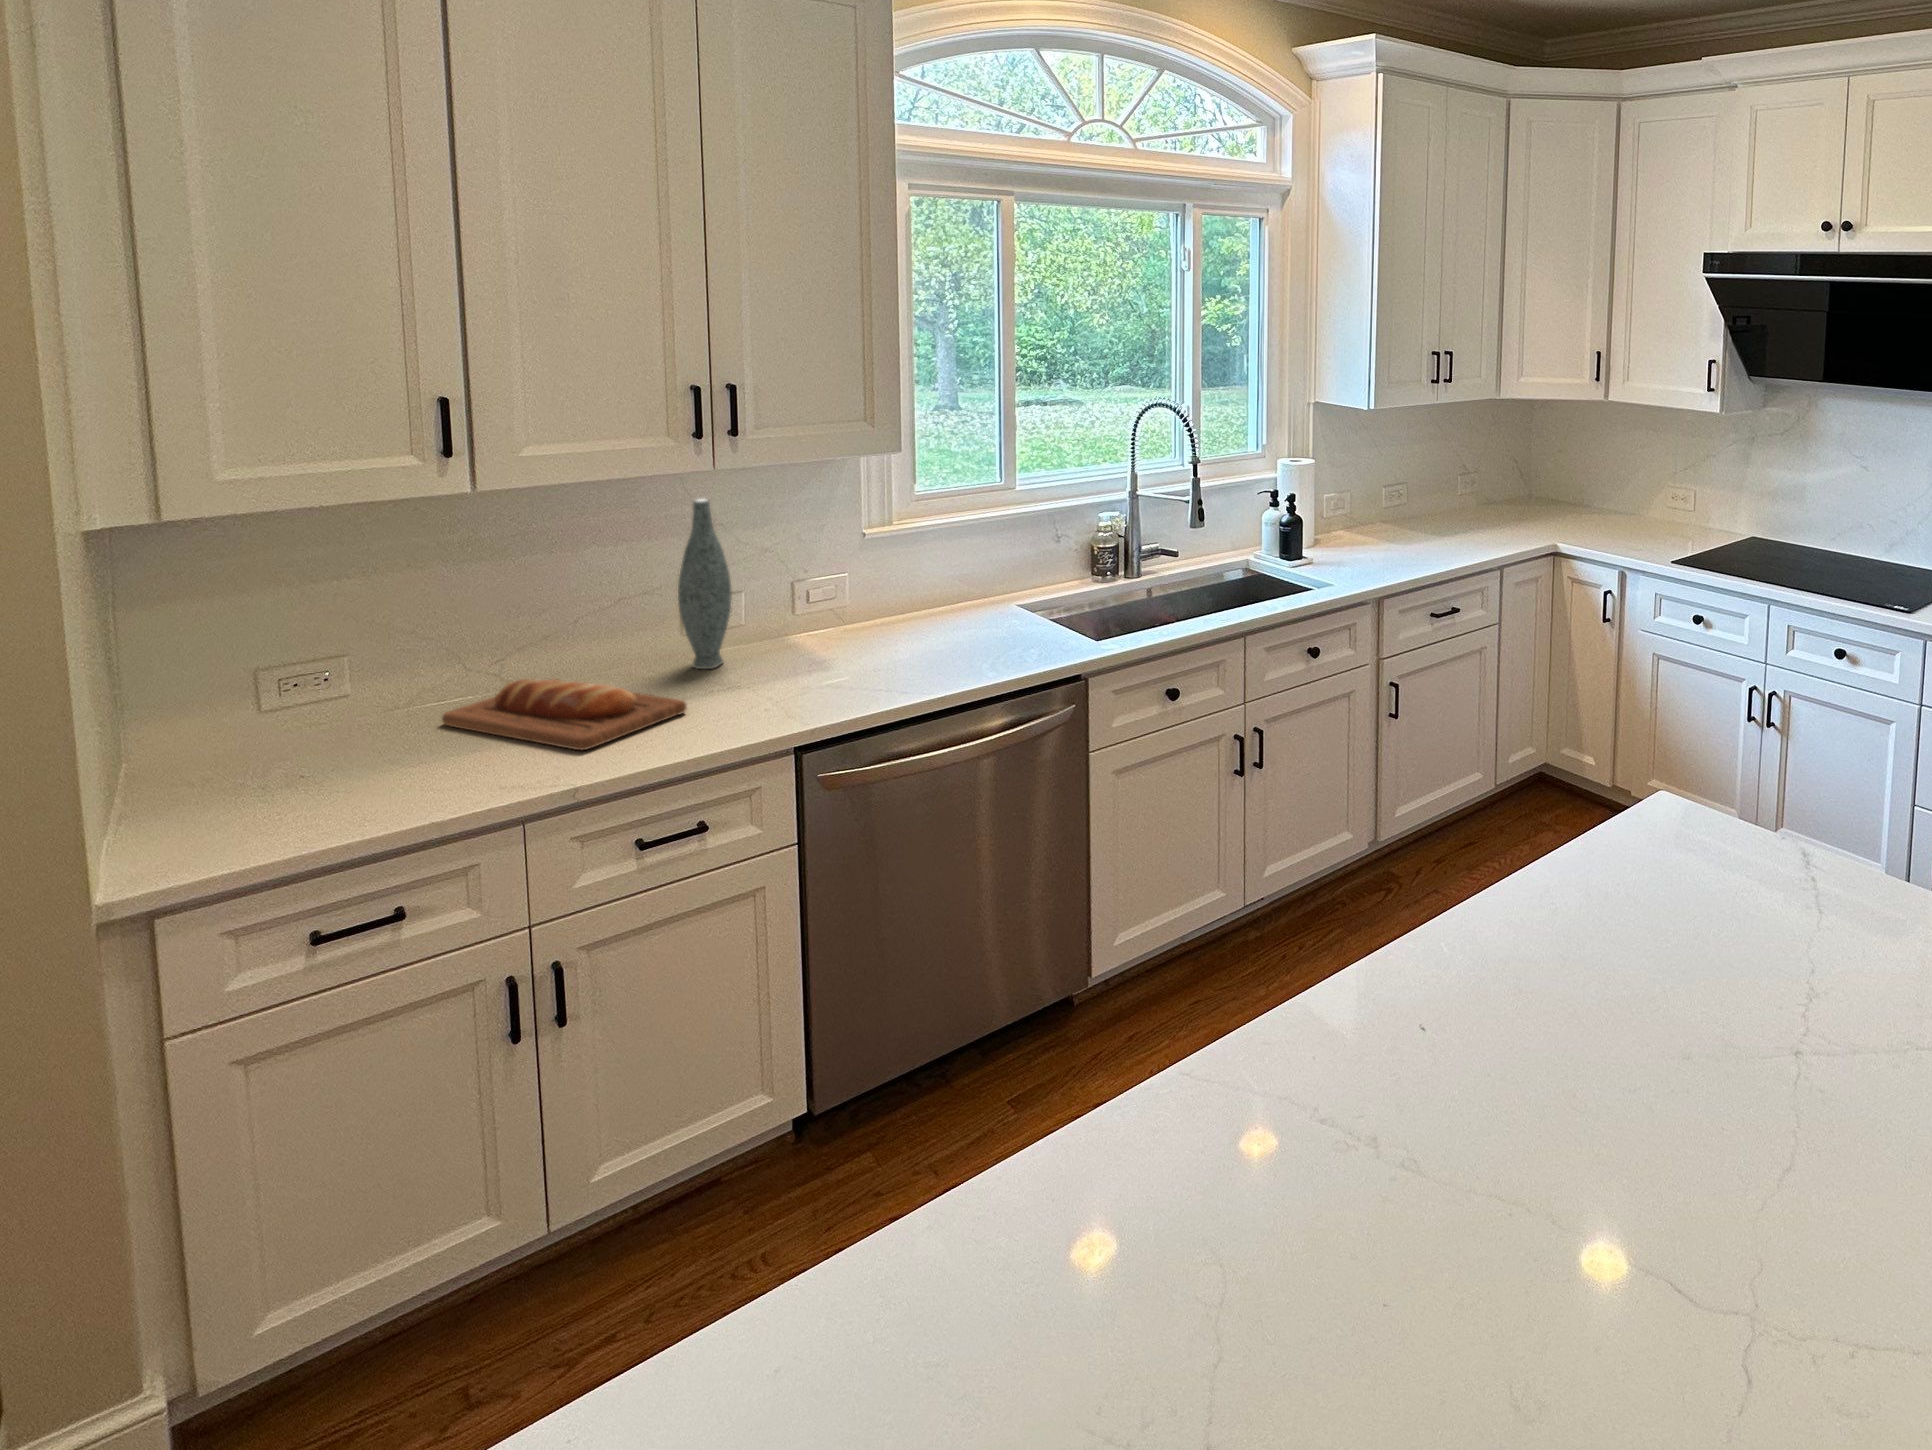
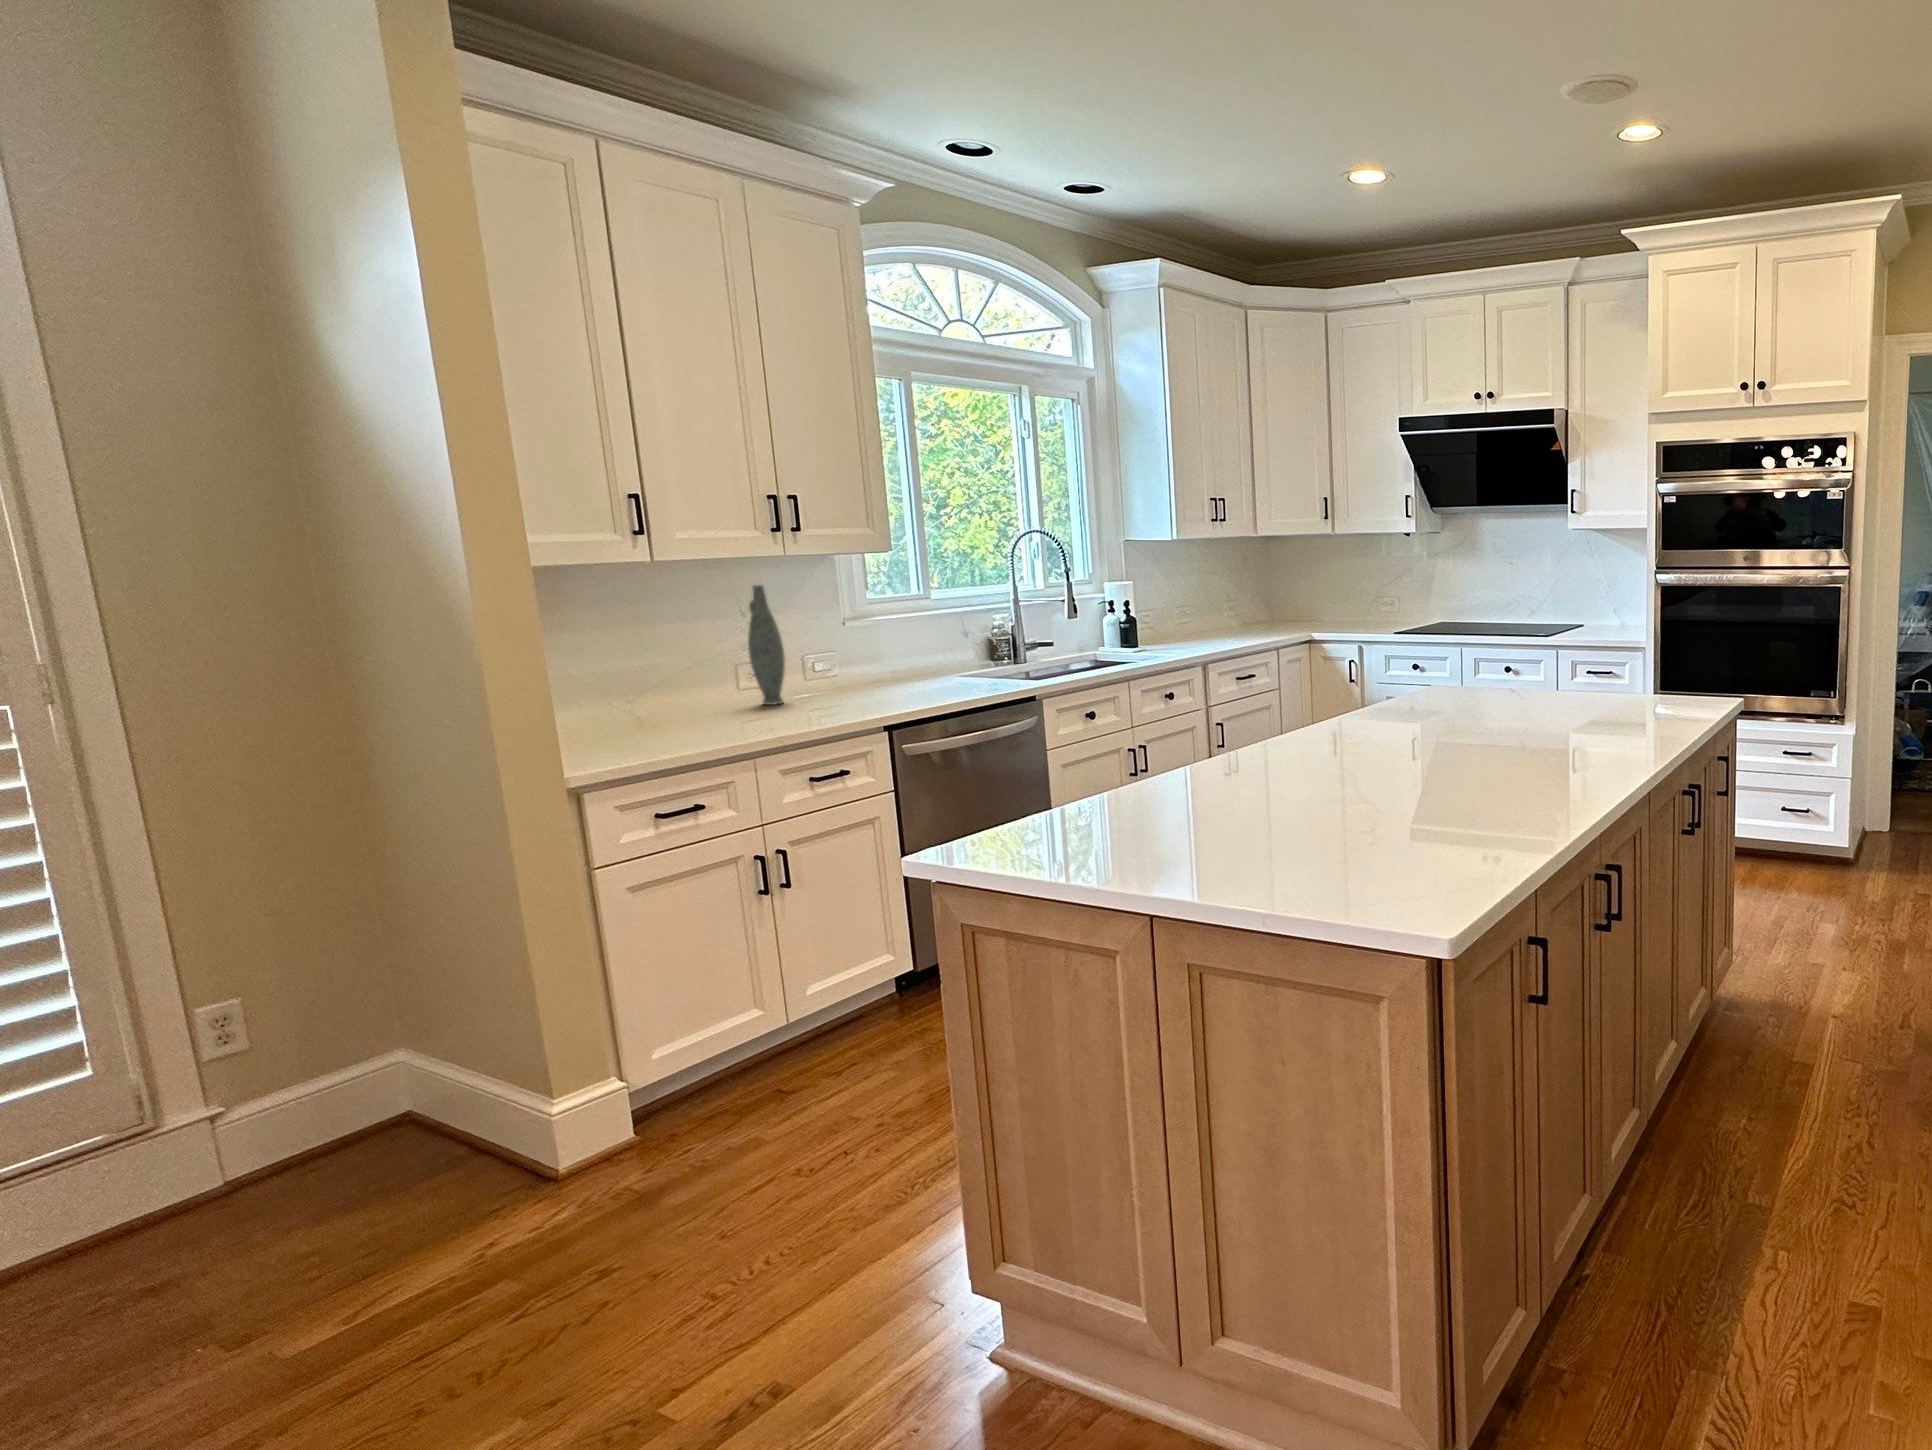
bread loaf: present [442,679,687,750] -> none [625,697,800,731]

